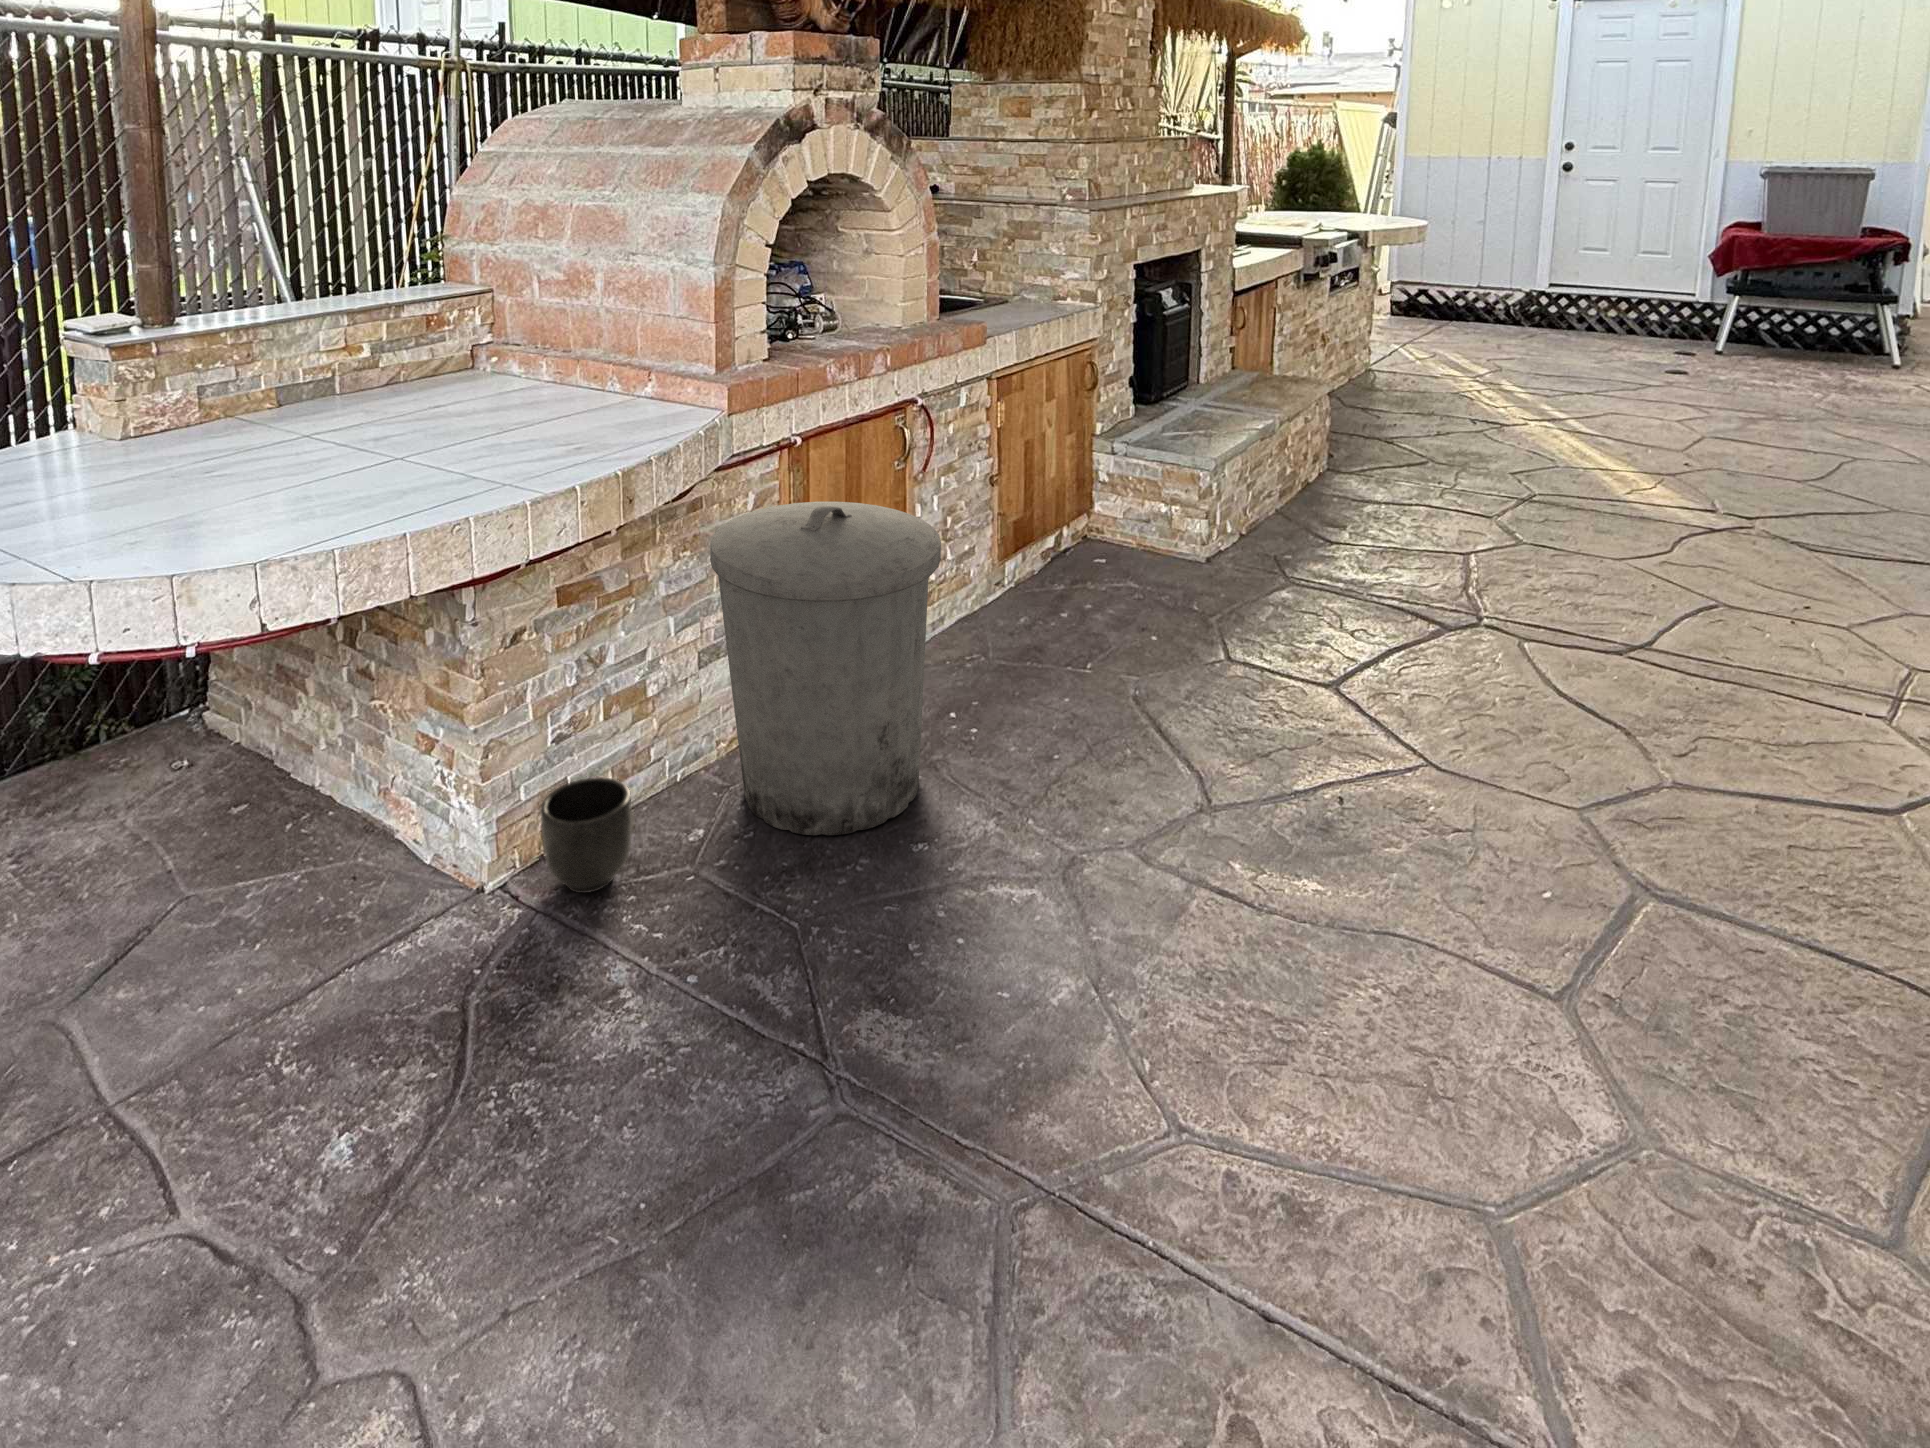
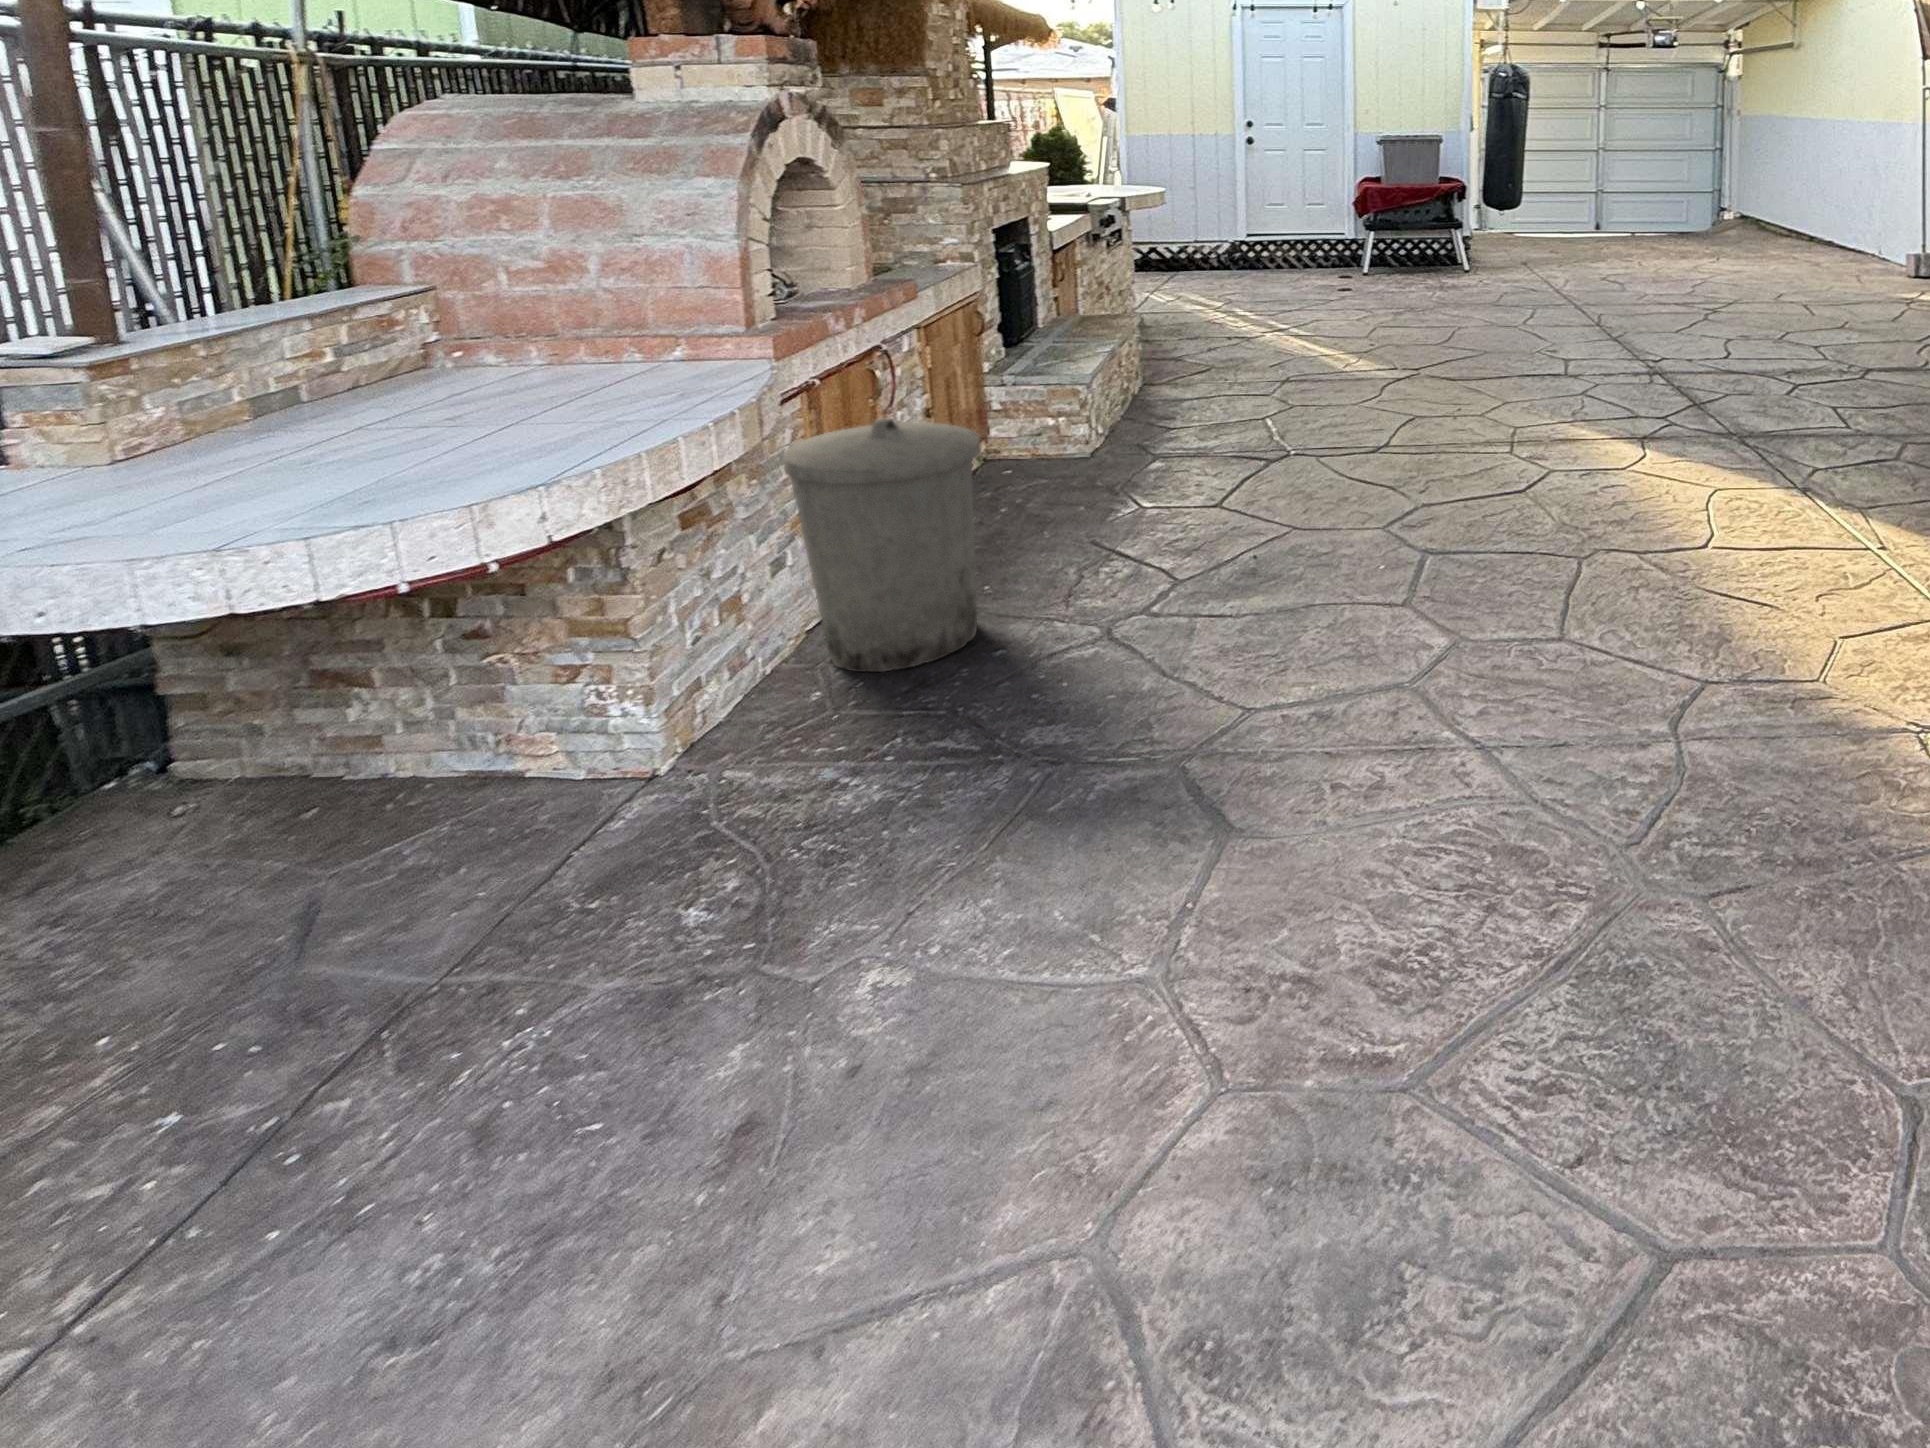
planter: present [540,777,632,893] -> none [706,658,789,747]

